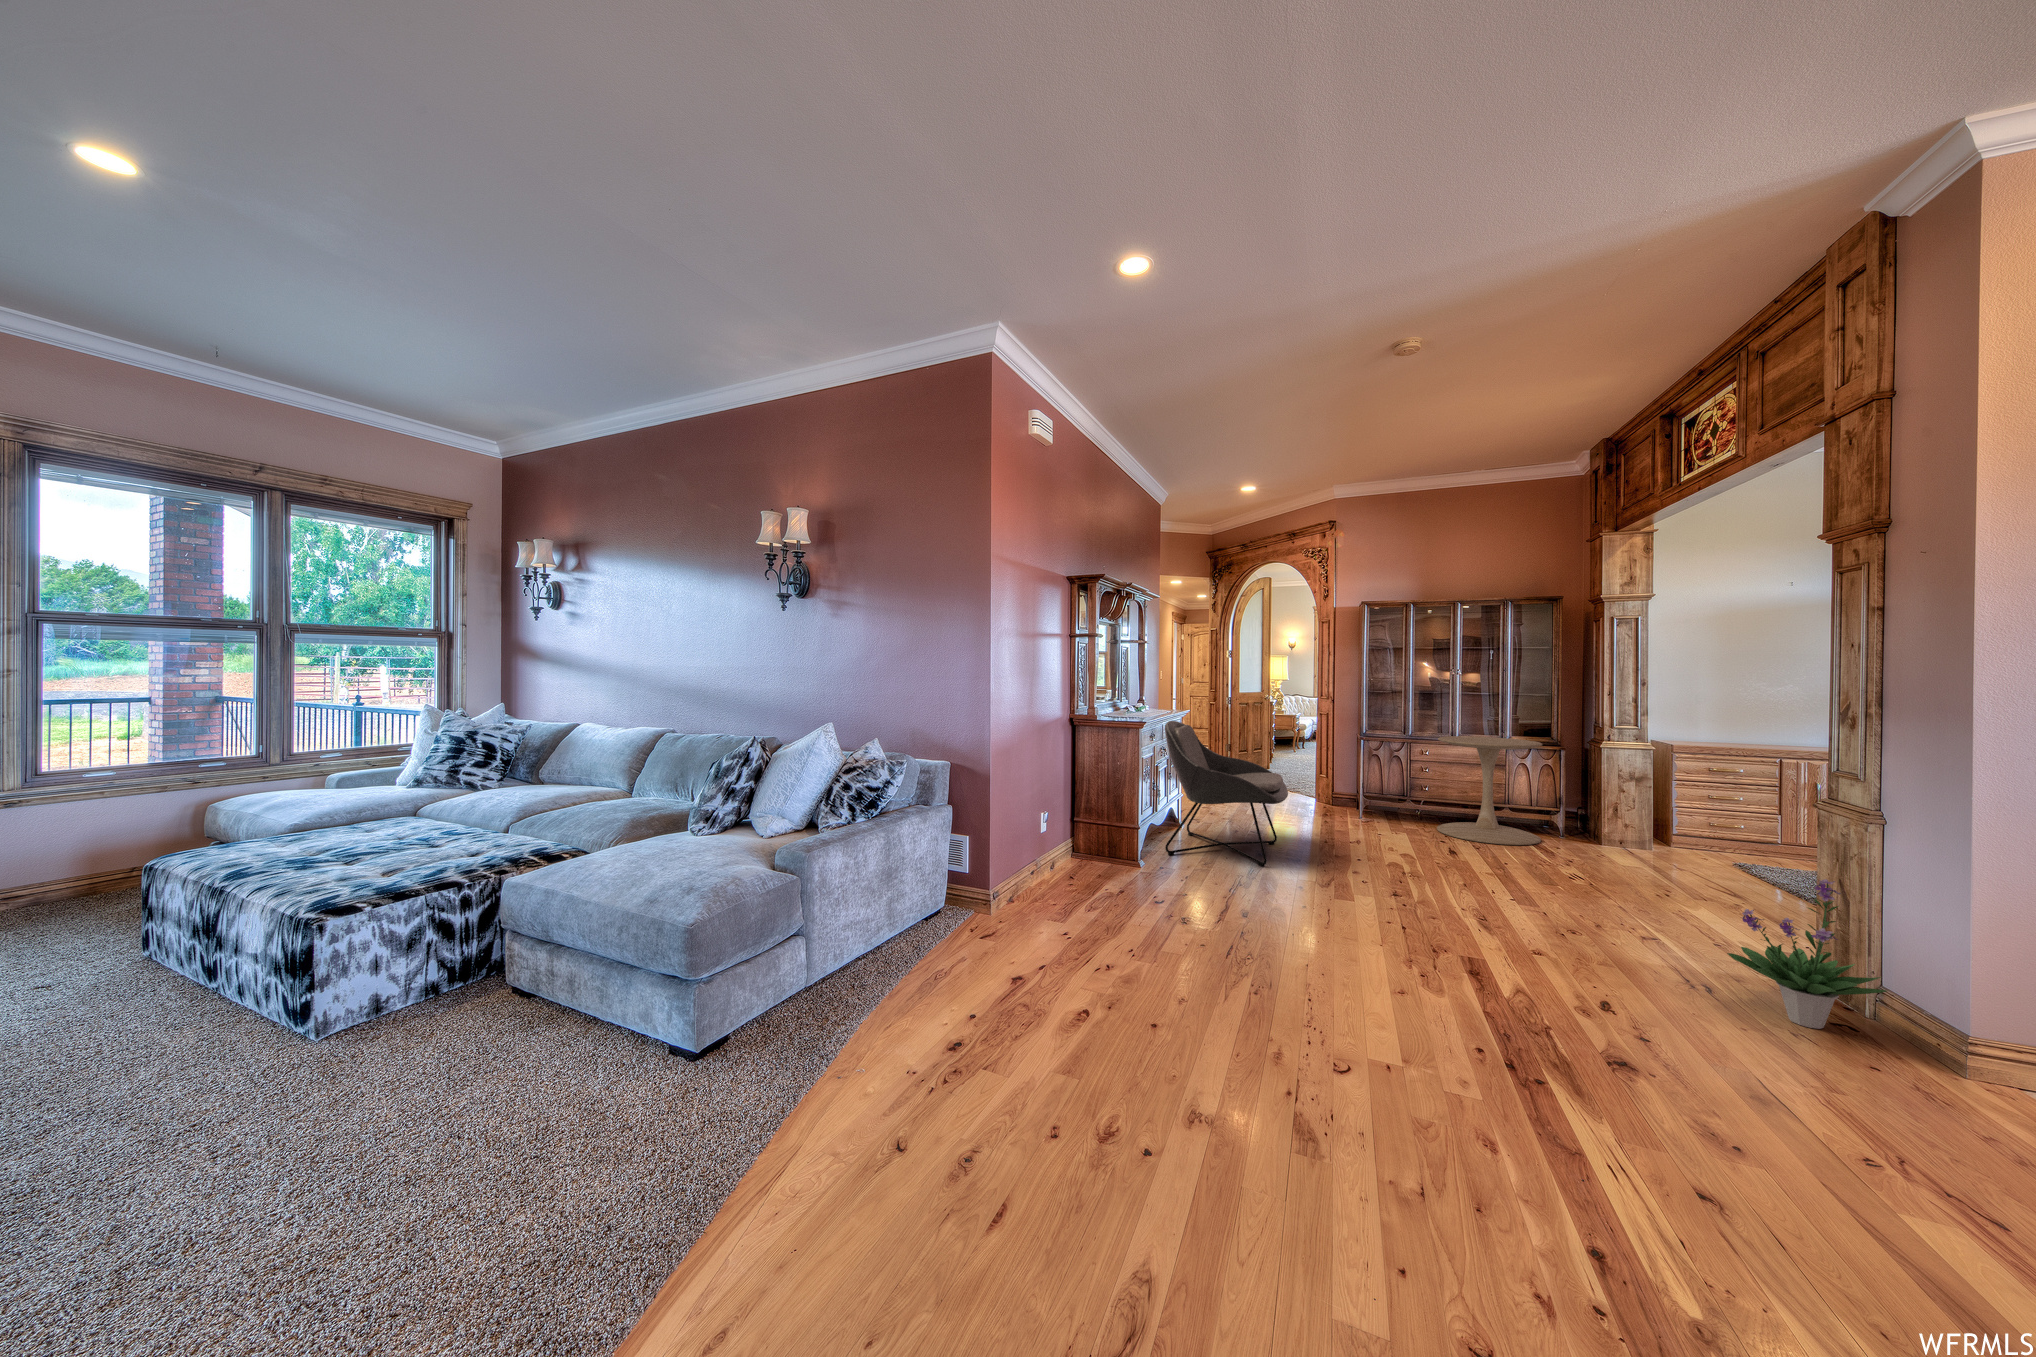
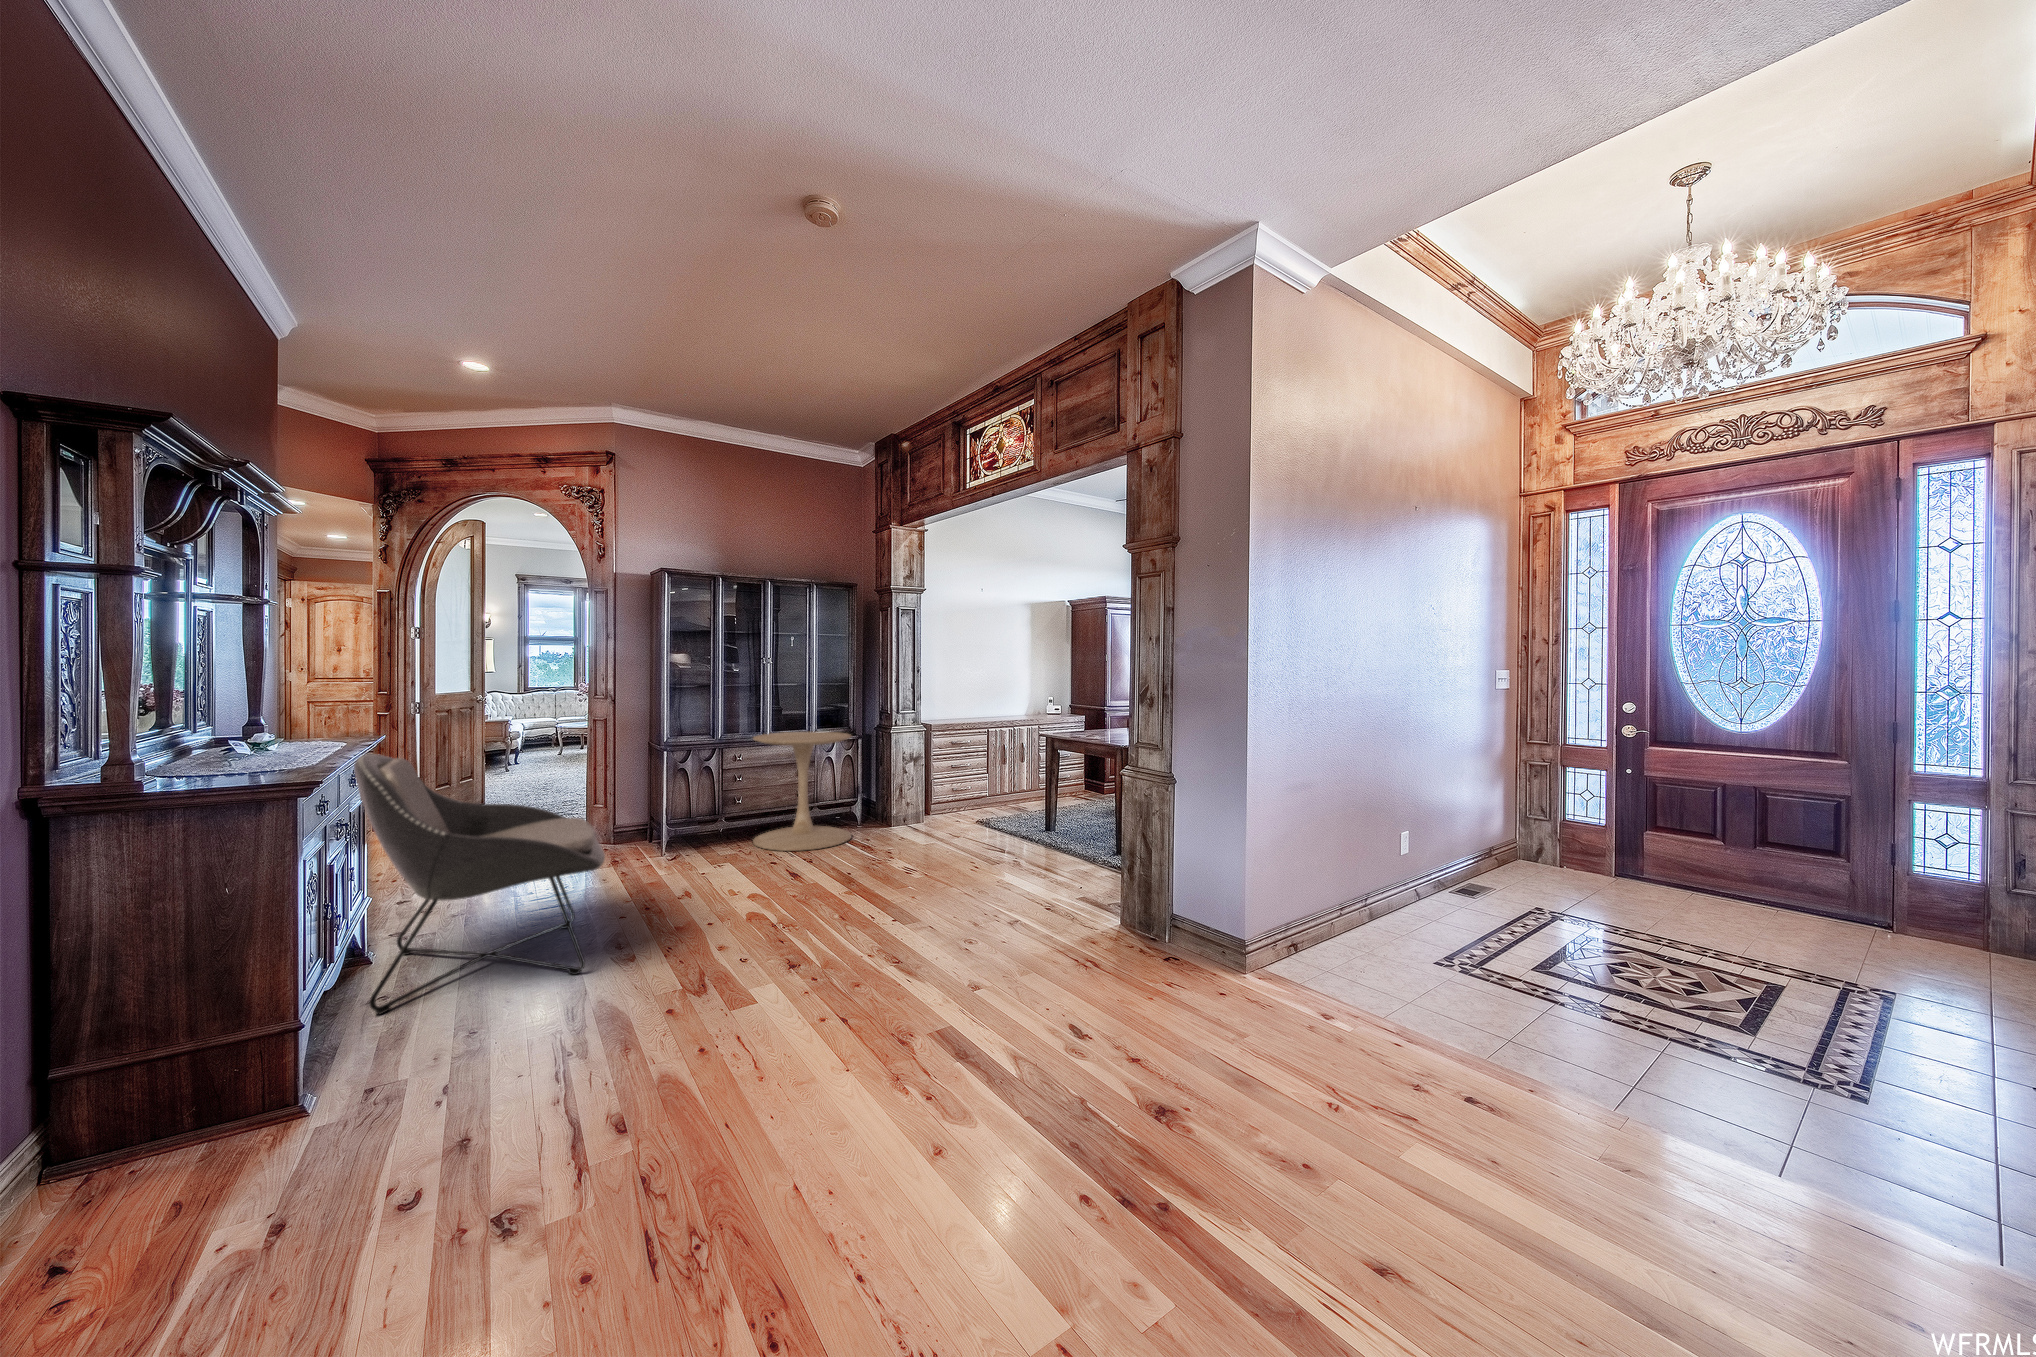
potted plant: present [1727,879,1887,1029] -> none [1111,837,1202,969]

